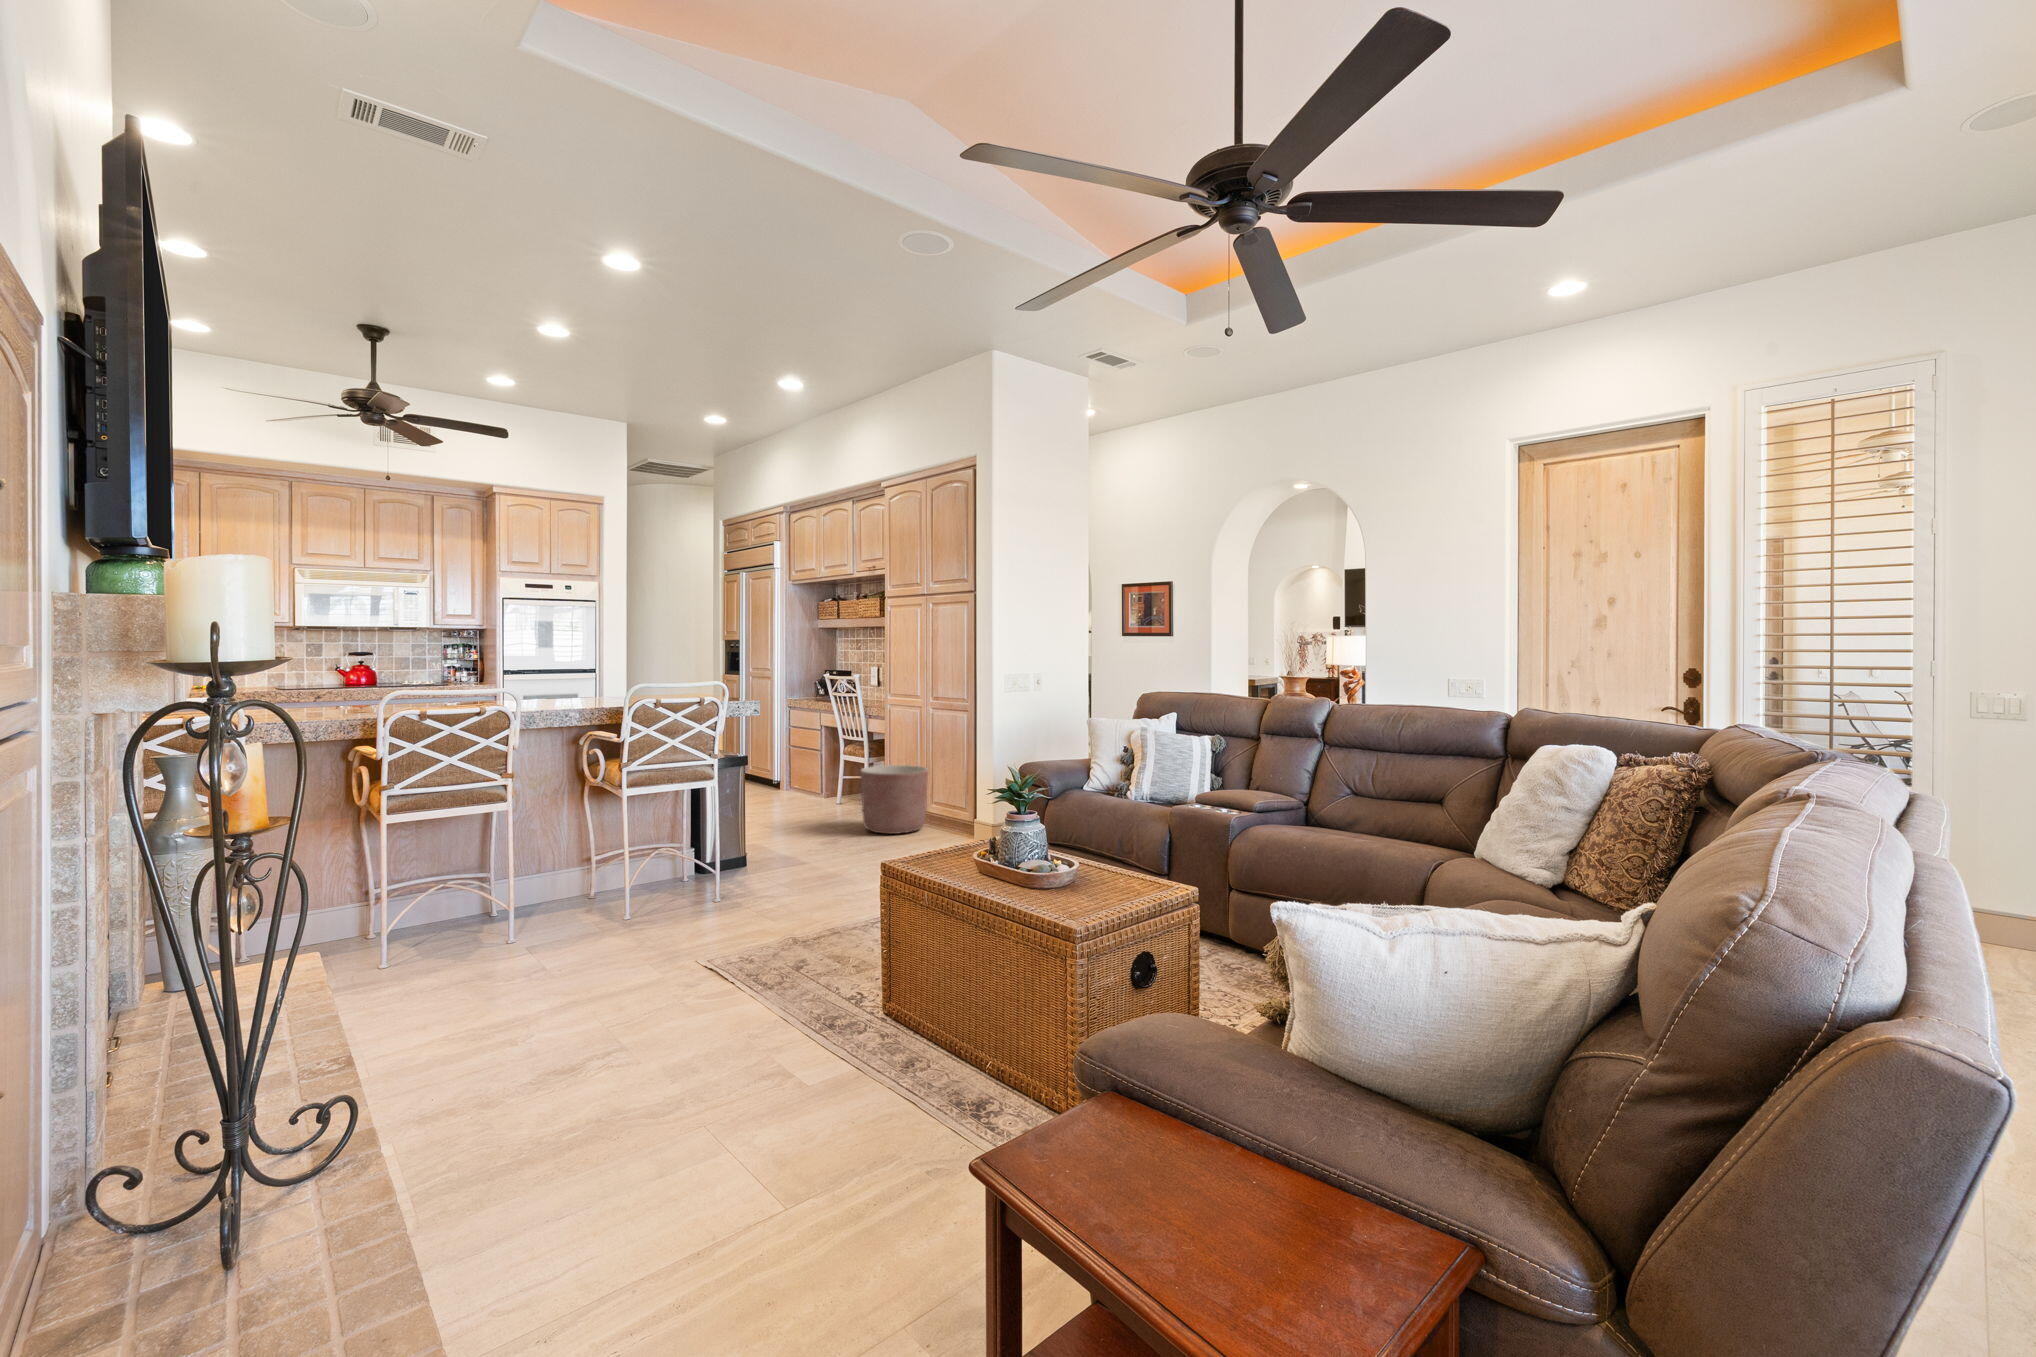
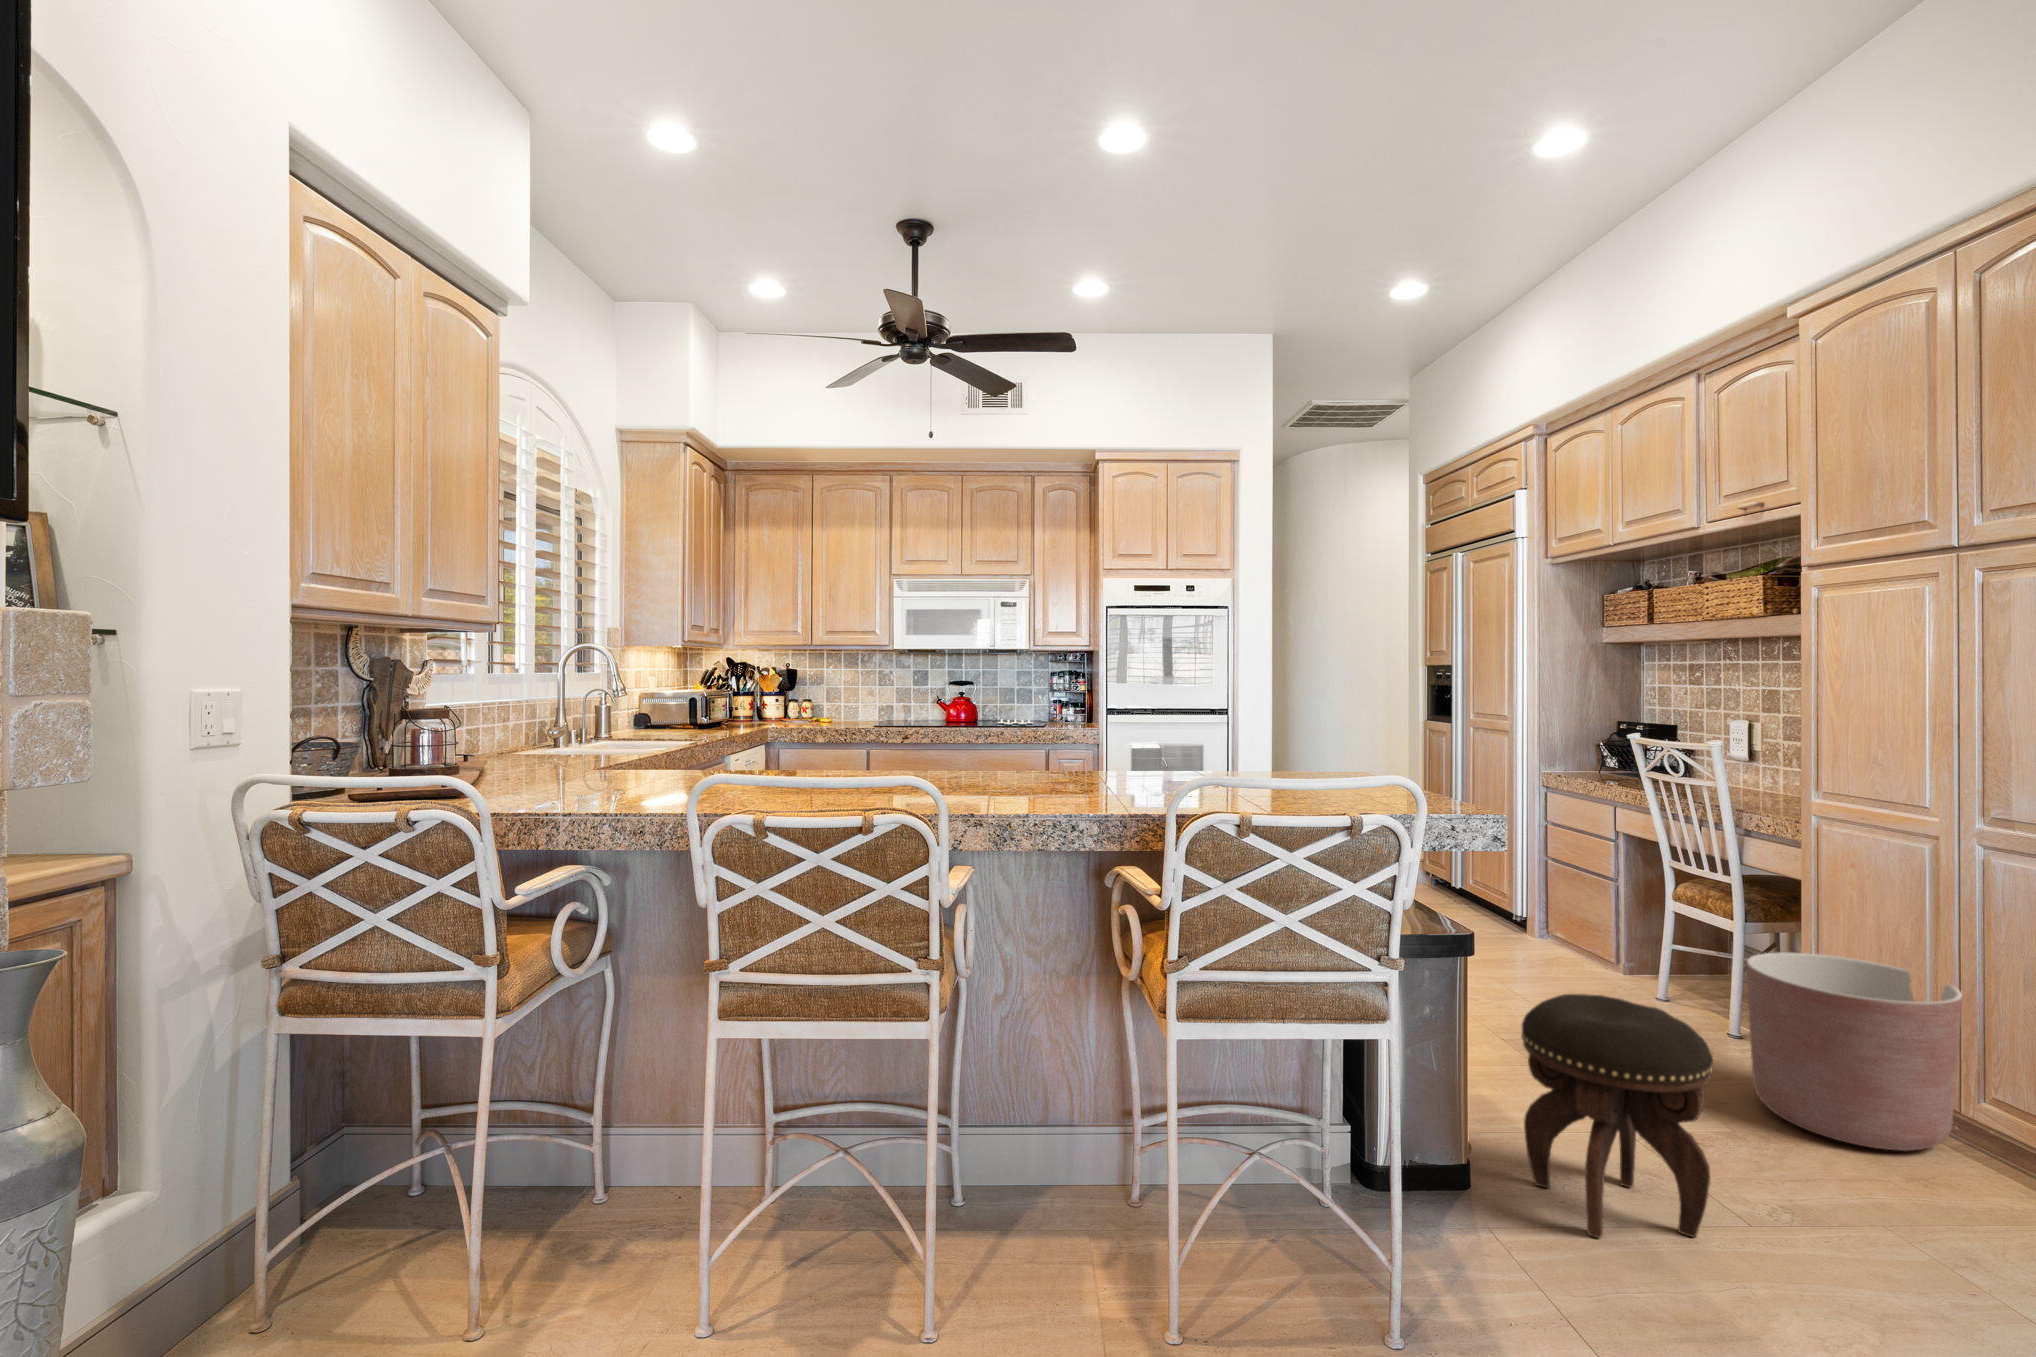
footstool: none [767,780,835,869] -> present [1522,994,1713,1238]

